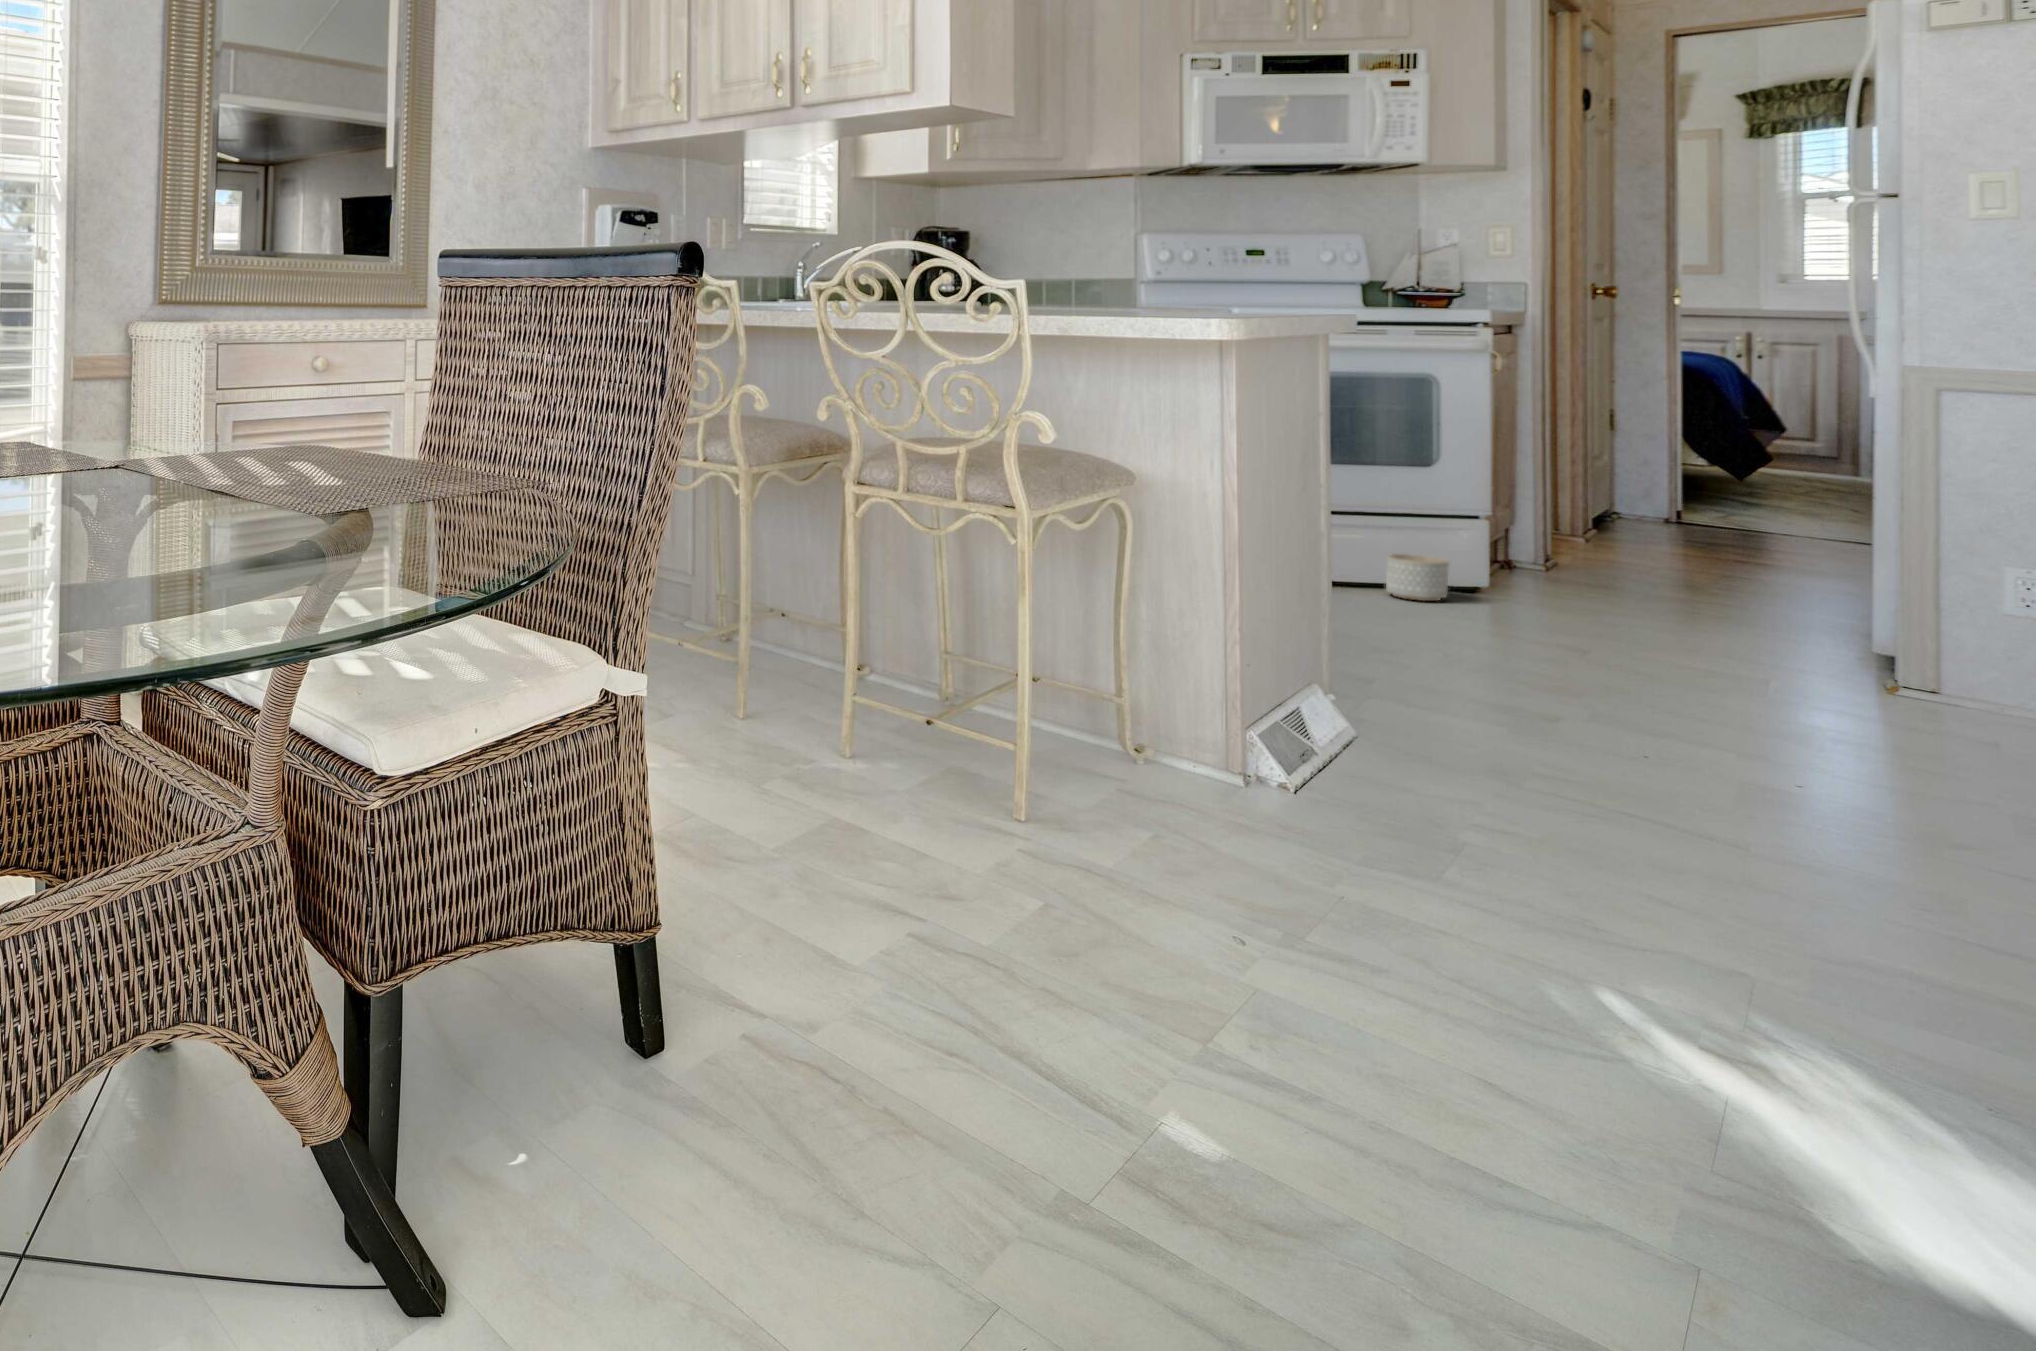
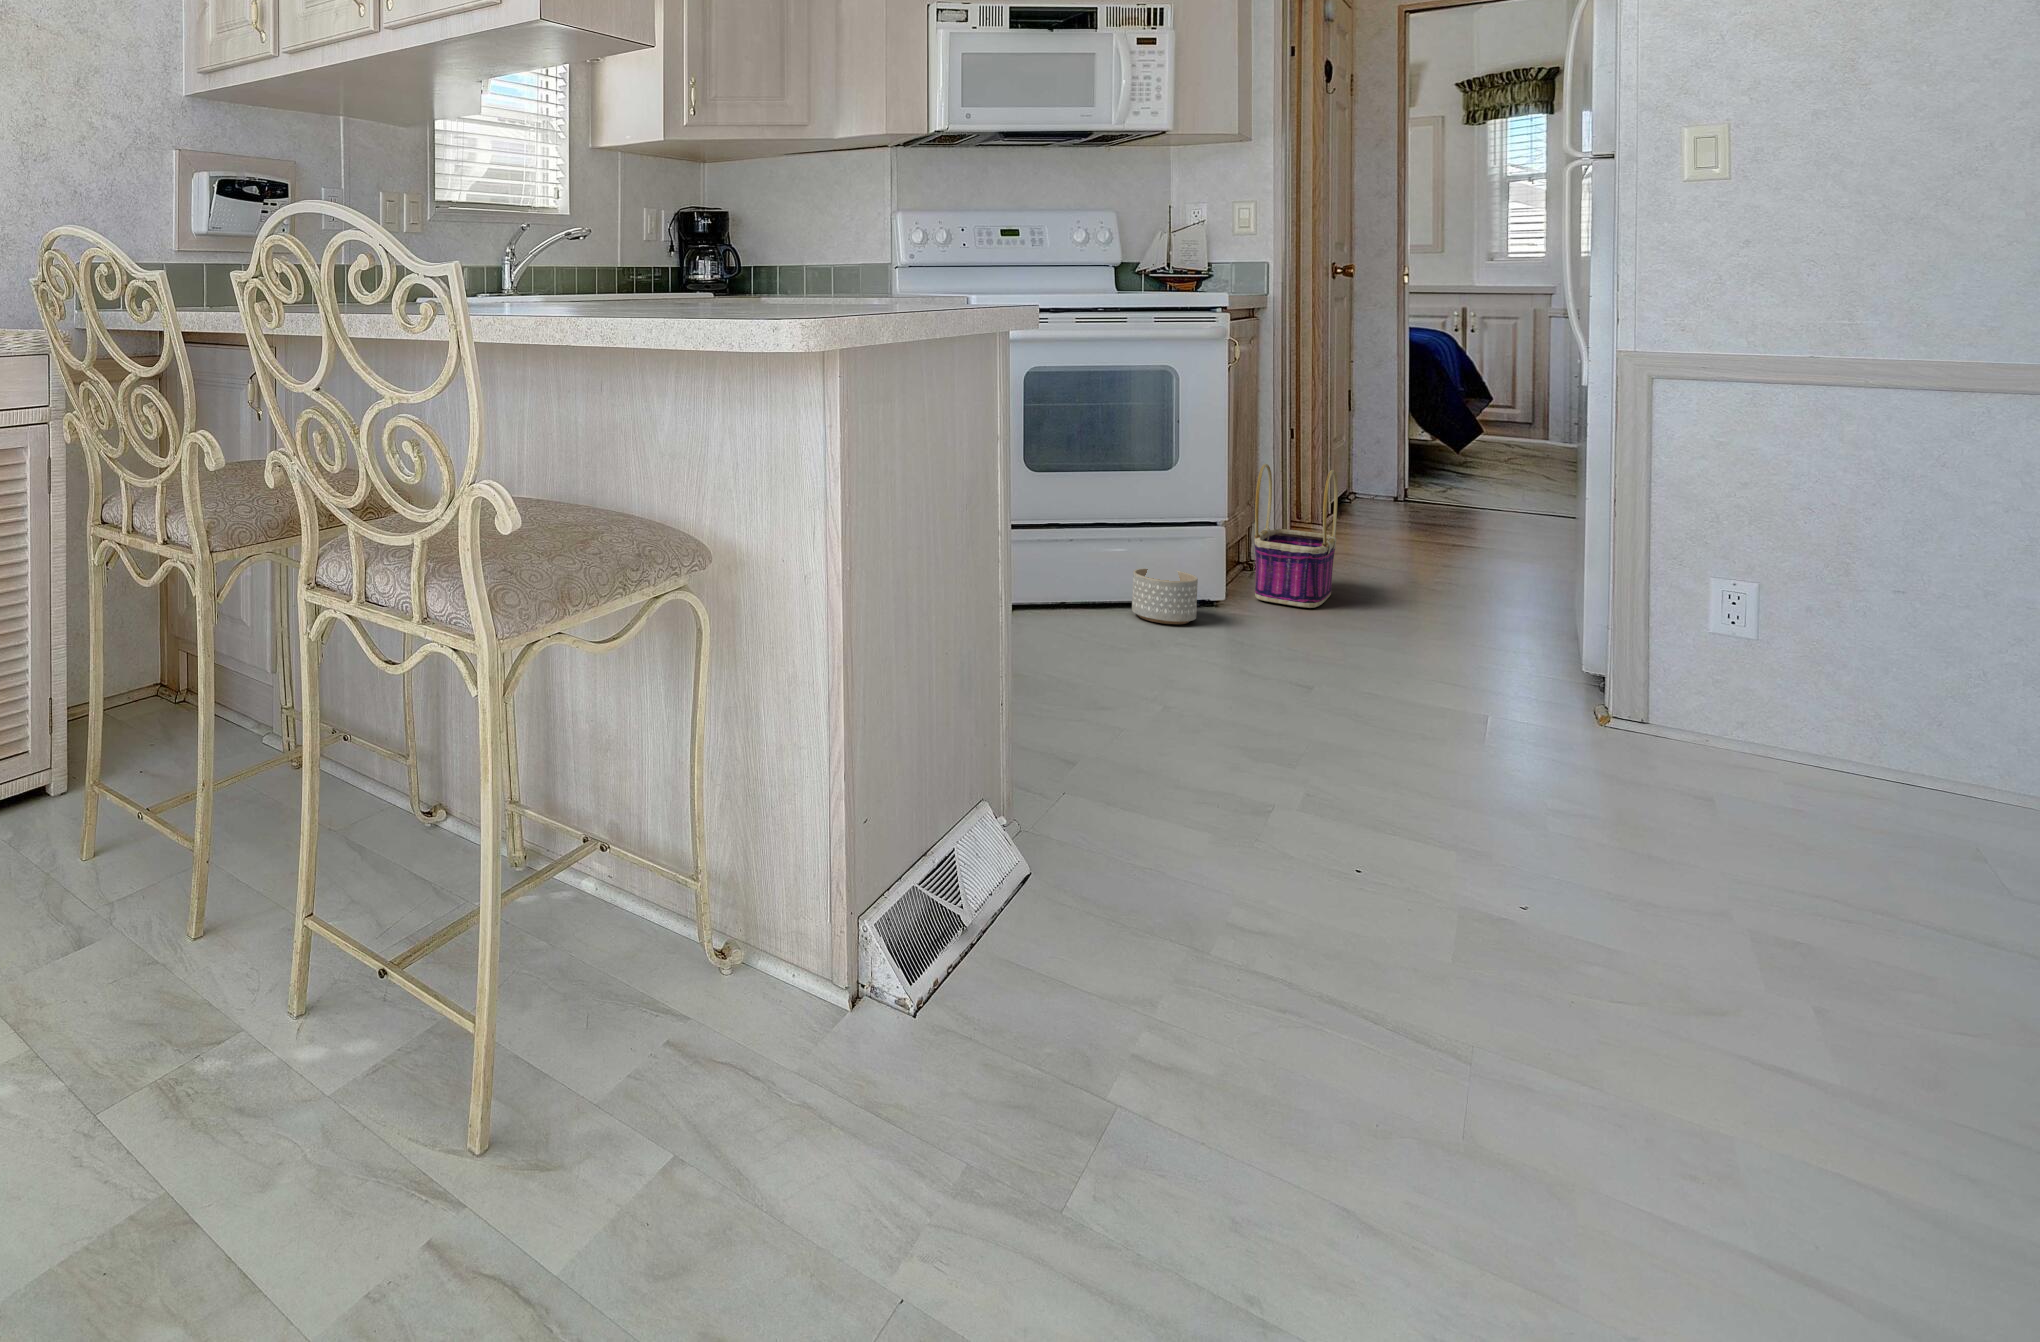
basket: none [1504,465,1587,592] -> present [1254,464,1338,608]

